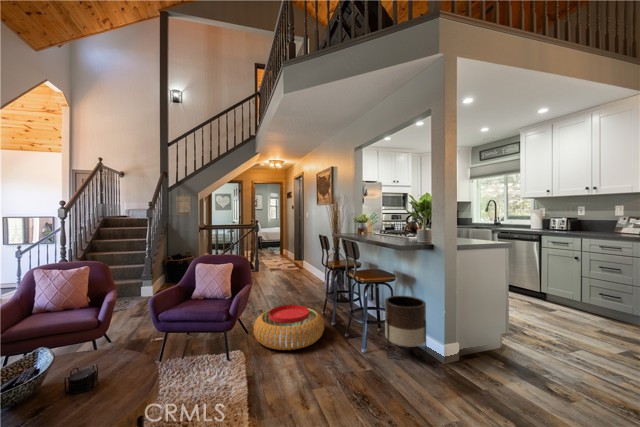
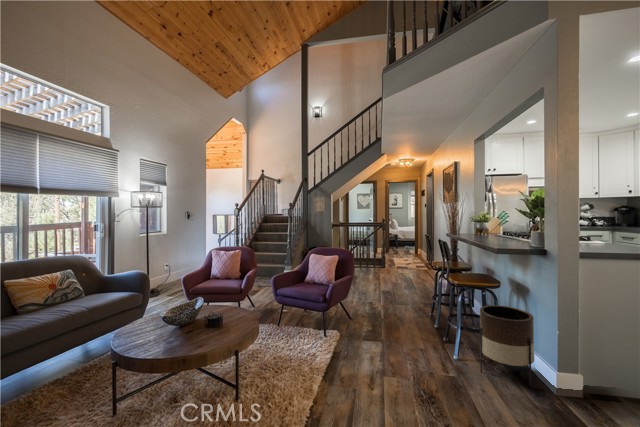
pouf: present [254,305,324,350] -> none [352,299,420,341]

